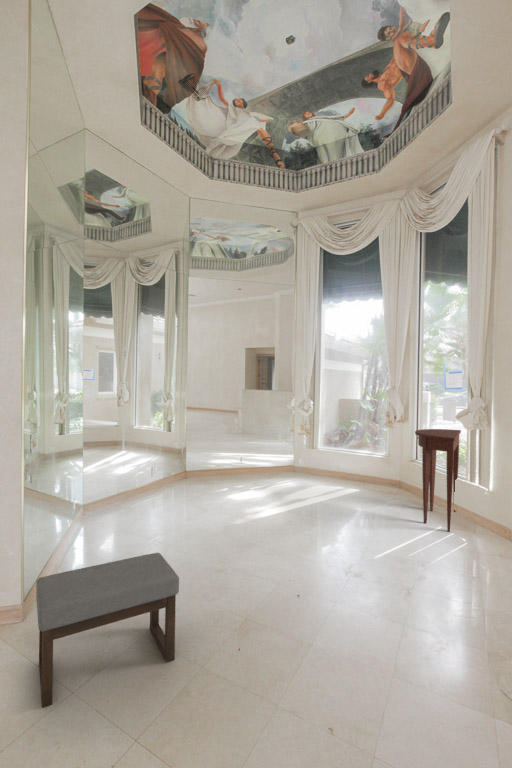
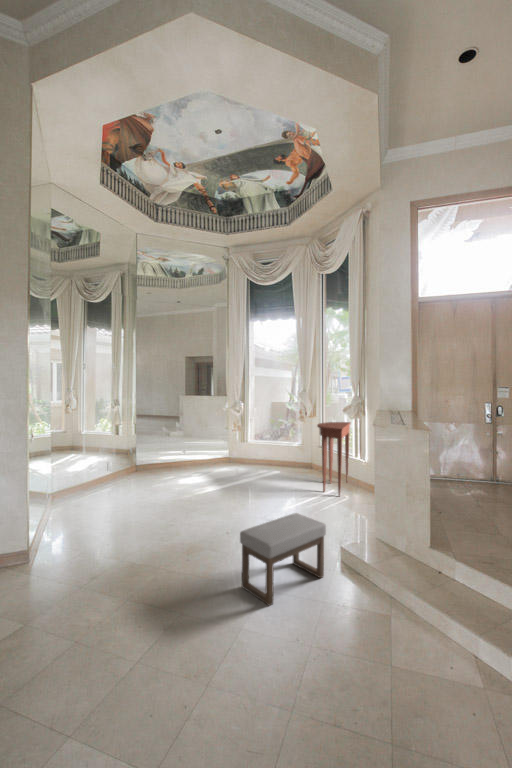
ottoman: present [36,553,179,708] -> present [240,513,326,606]

